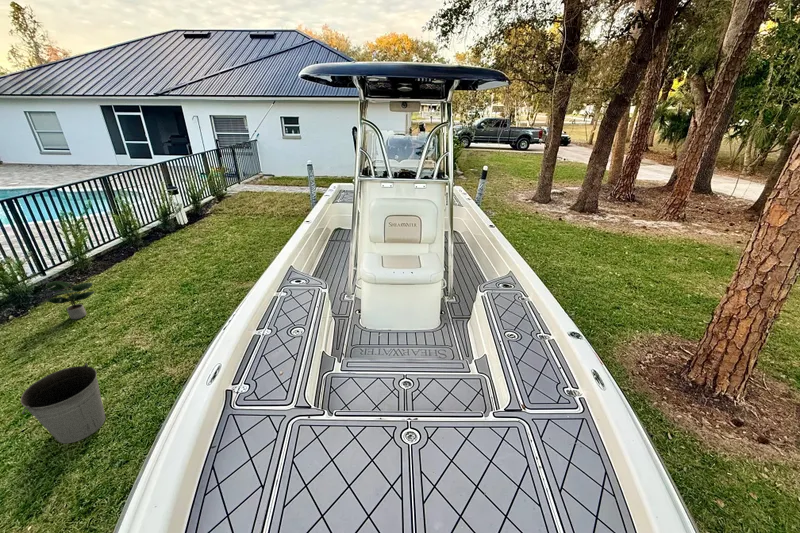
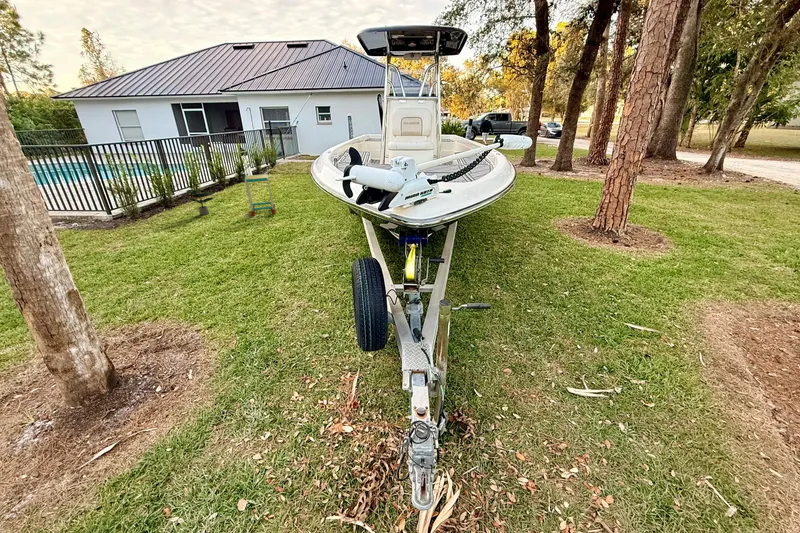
side table: none [134,256,193,325] -> present [245,174,276,216]
bucket: present [21,363,105,443] -> none [208,209,245,249]

